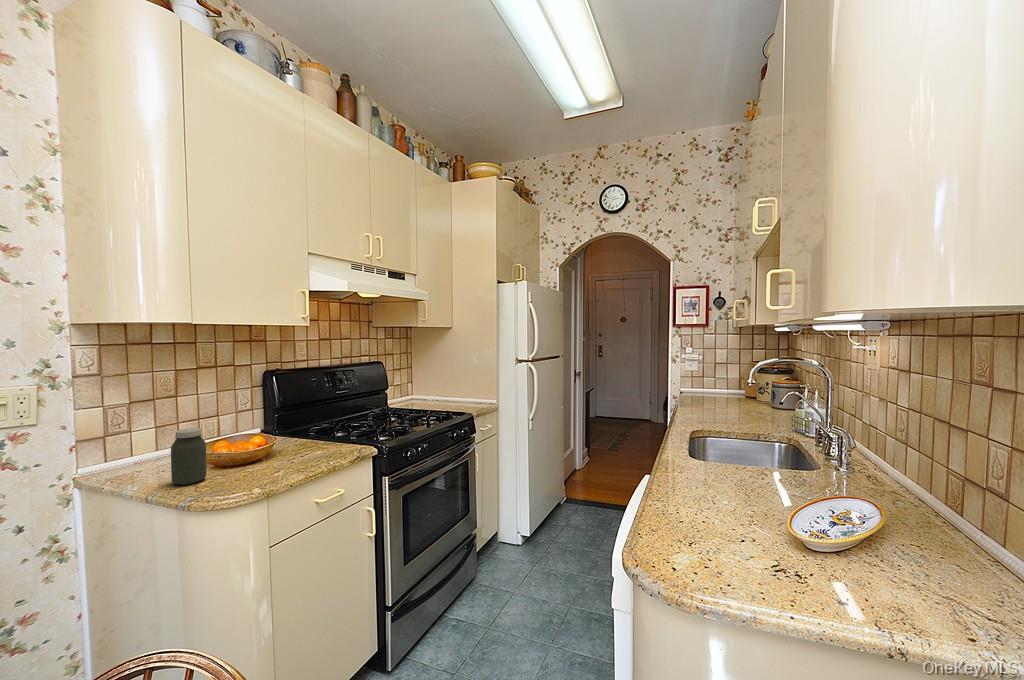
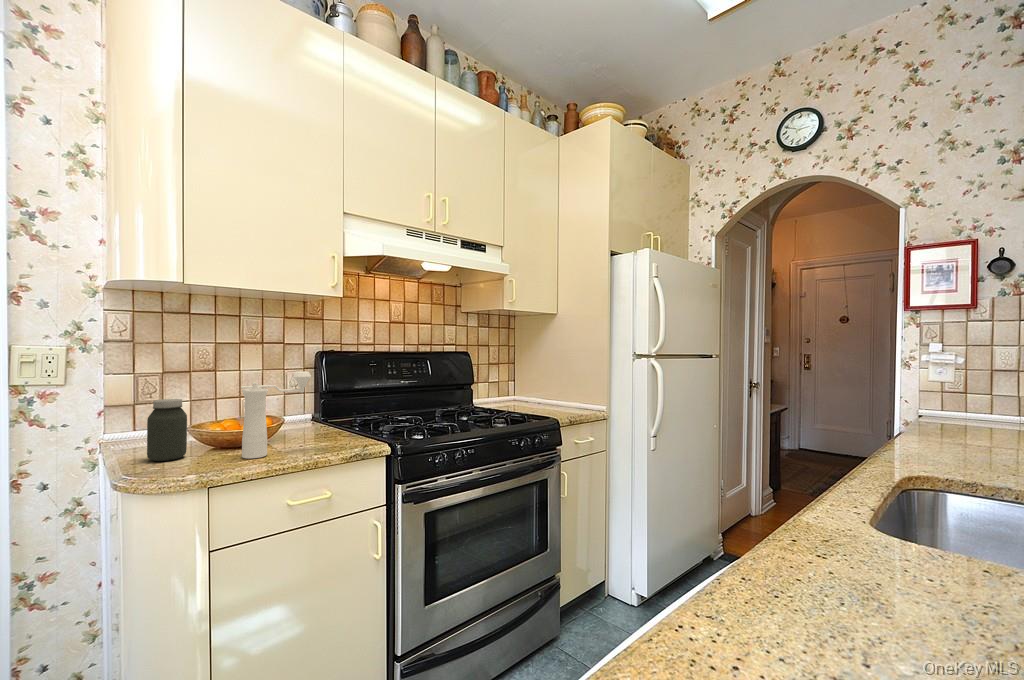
pepper mill: none [260,394,312,471] -> present [241,372,311,459]

